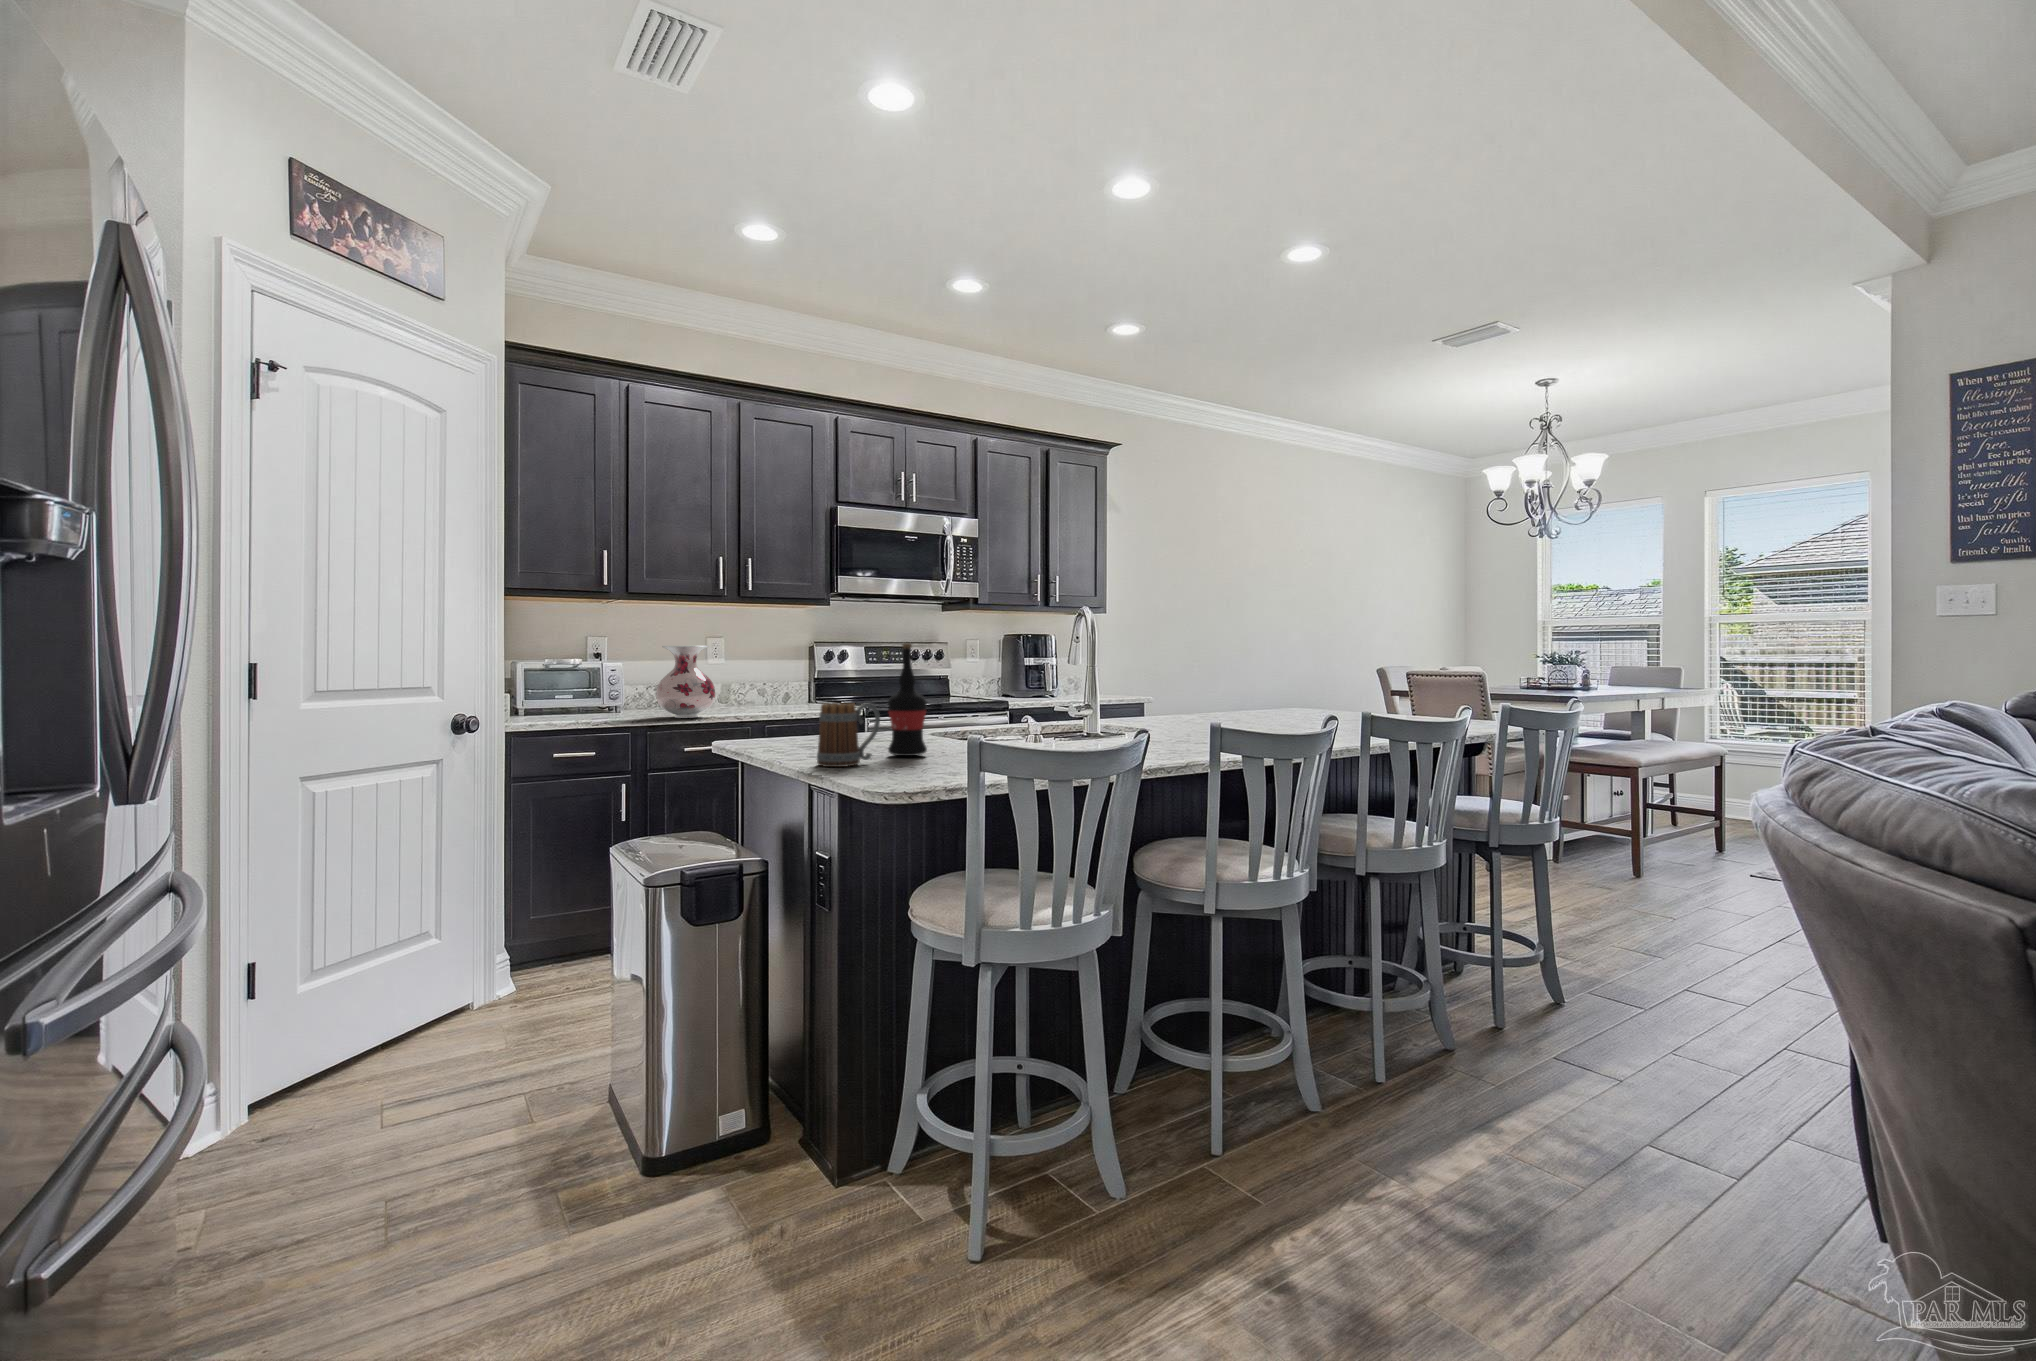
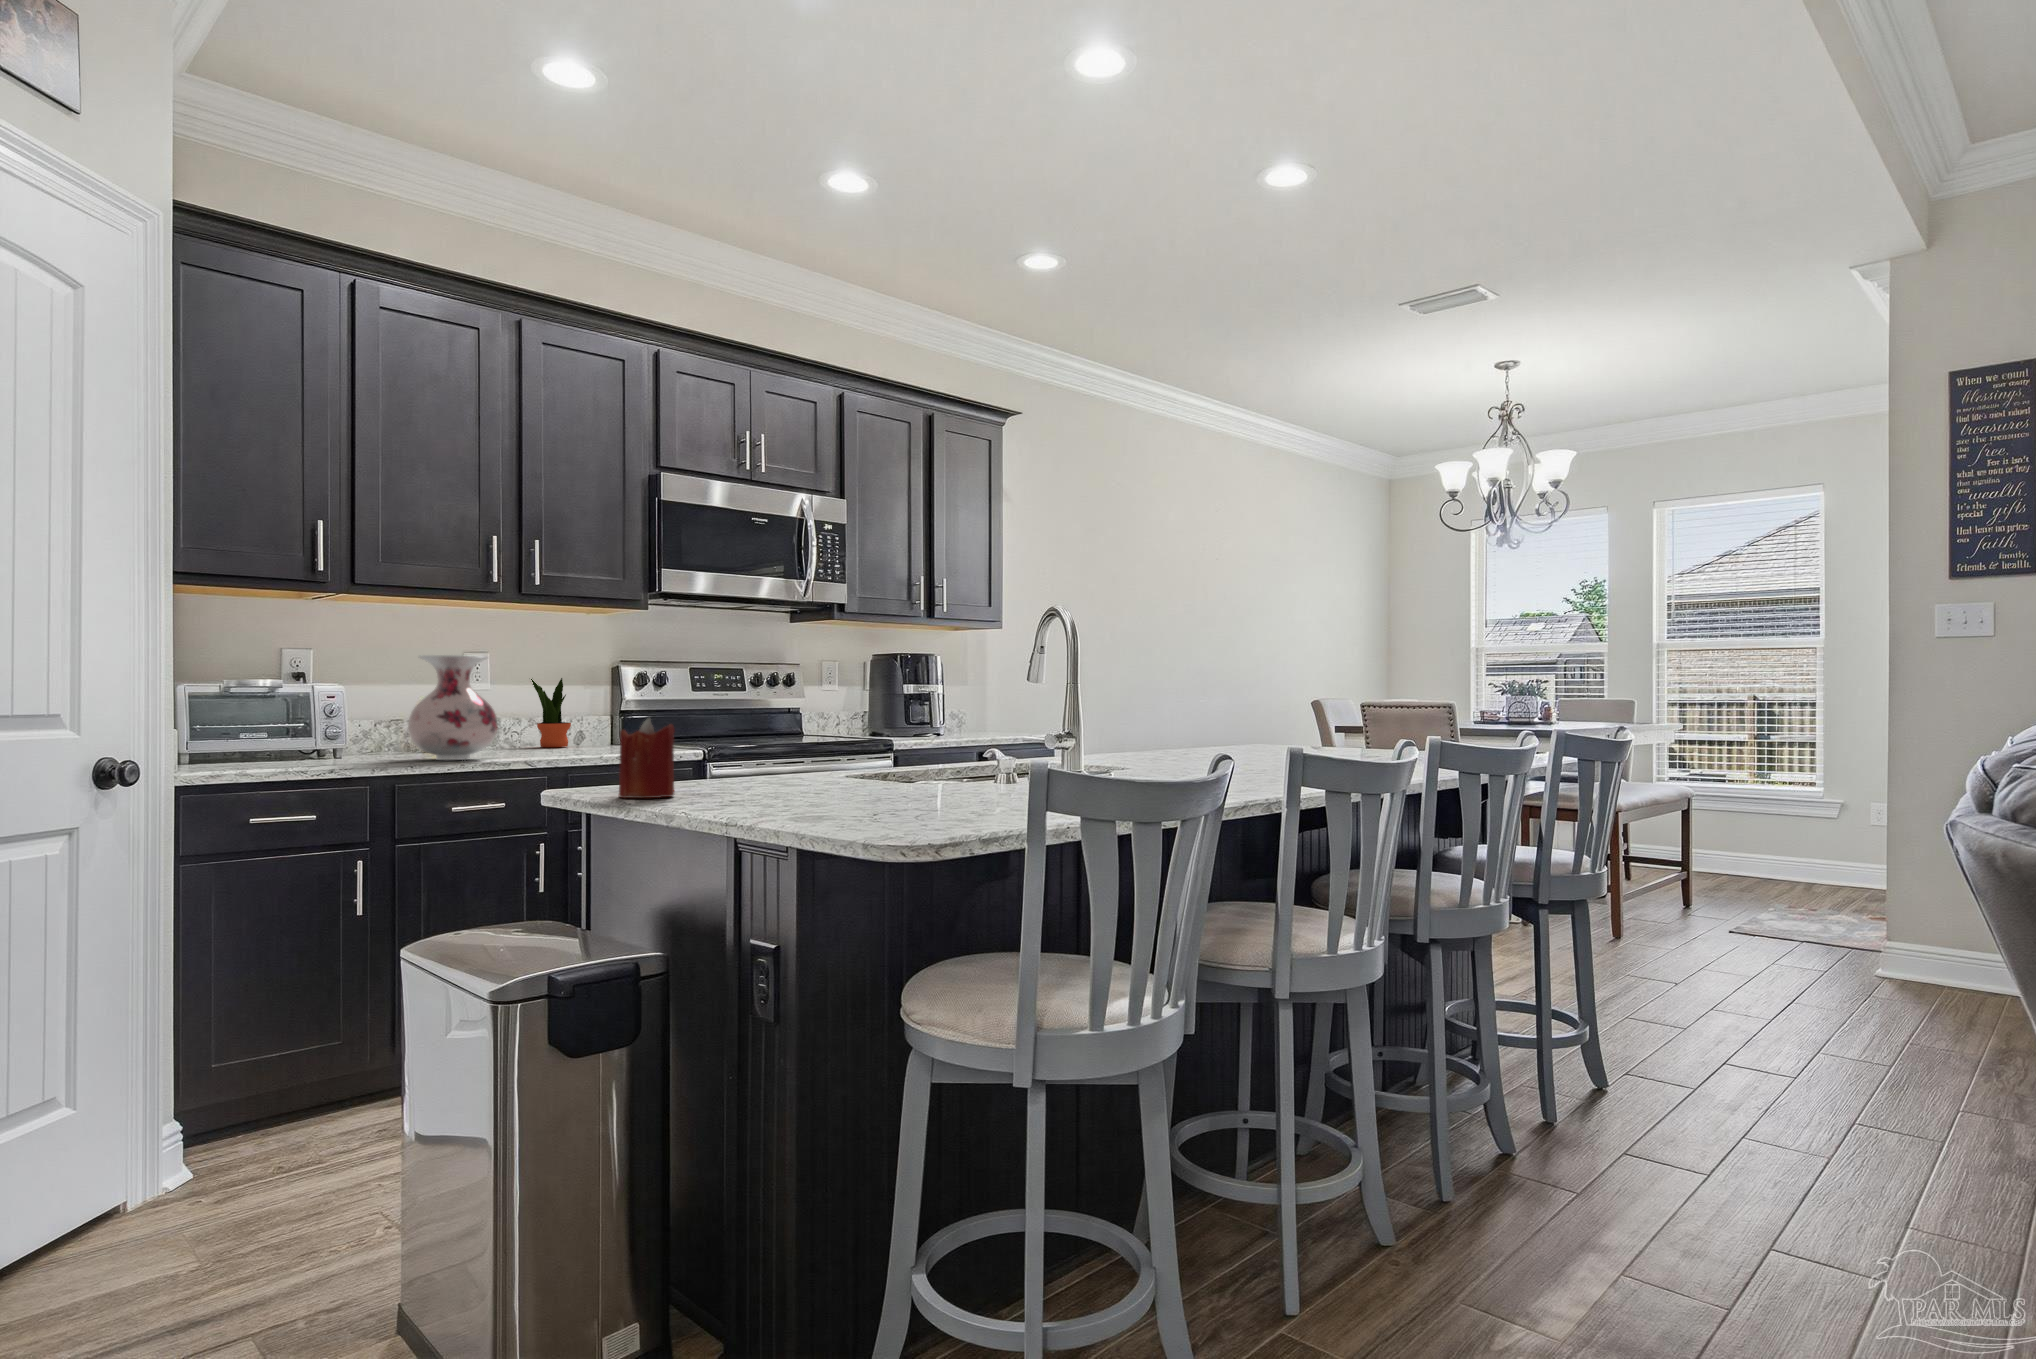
wine bottle: present [888,643,927,756] -> none [825,641,881,800]
potted plant: none [749,653,778,707] -> present [531,678,571,747]
candle: none [754,696,792,752] -> present [619,718,675,798]
mug: present [817,703,880,767] -> none [741,723,831,815]

